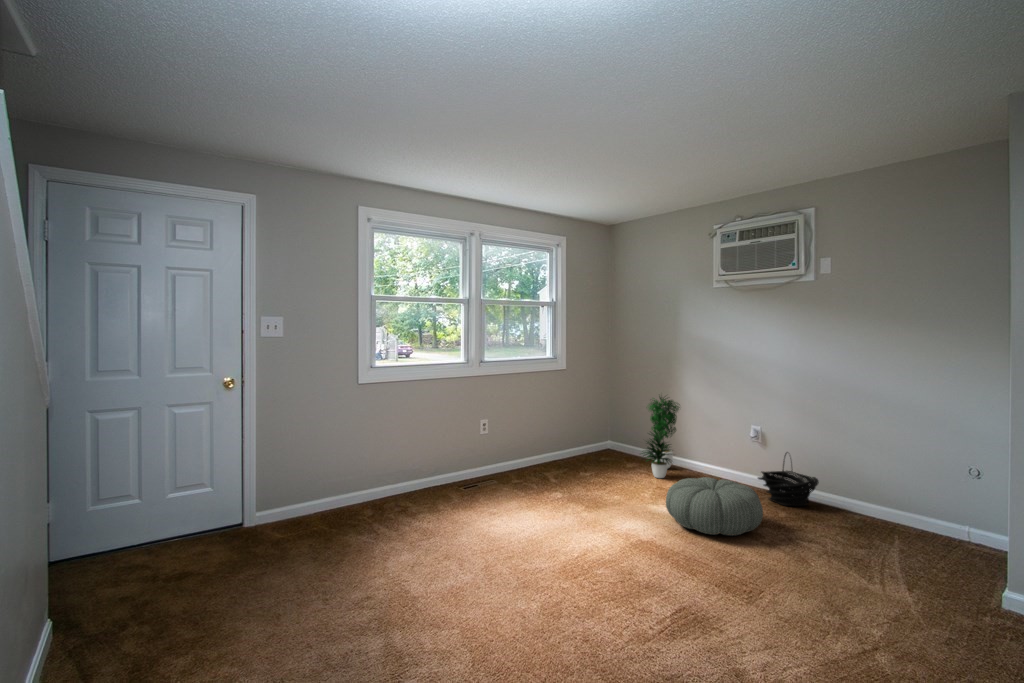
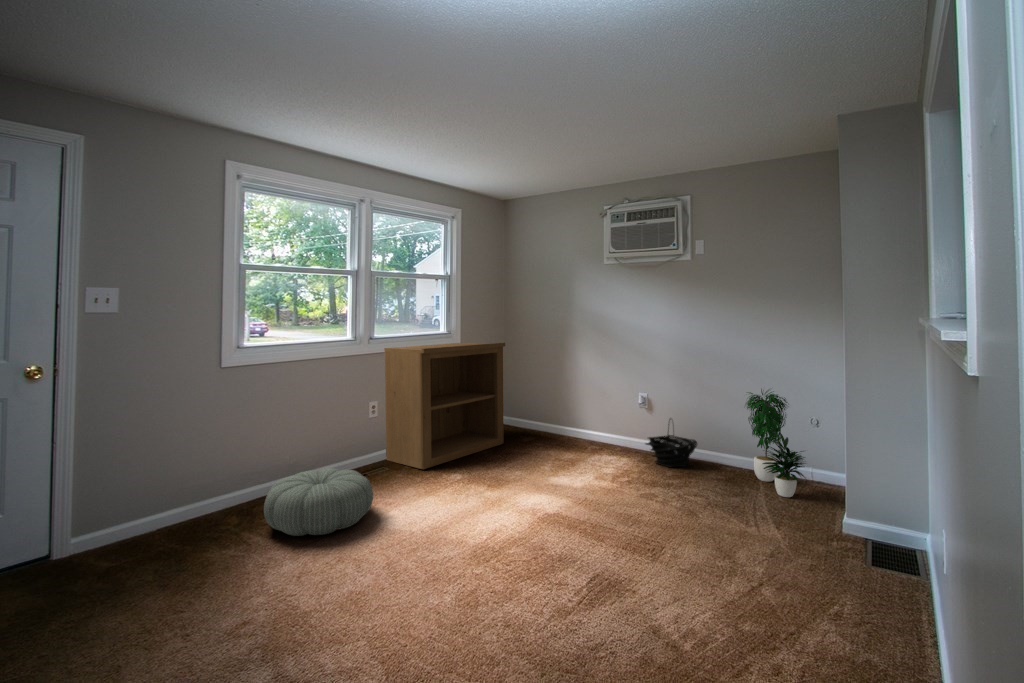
bookshelf: none [492,366,610,488] -> present [384,342,505,469]
potted plant: present [642,396,680,478] -> present [745,389,805,497]
pouf: present [666,477,763,536] -> present [264,468,373,536]

